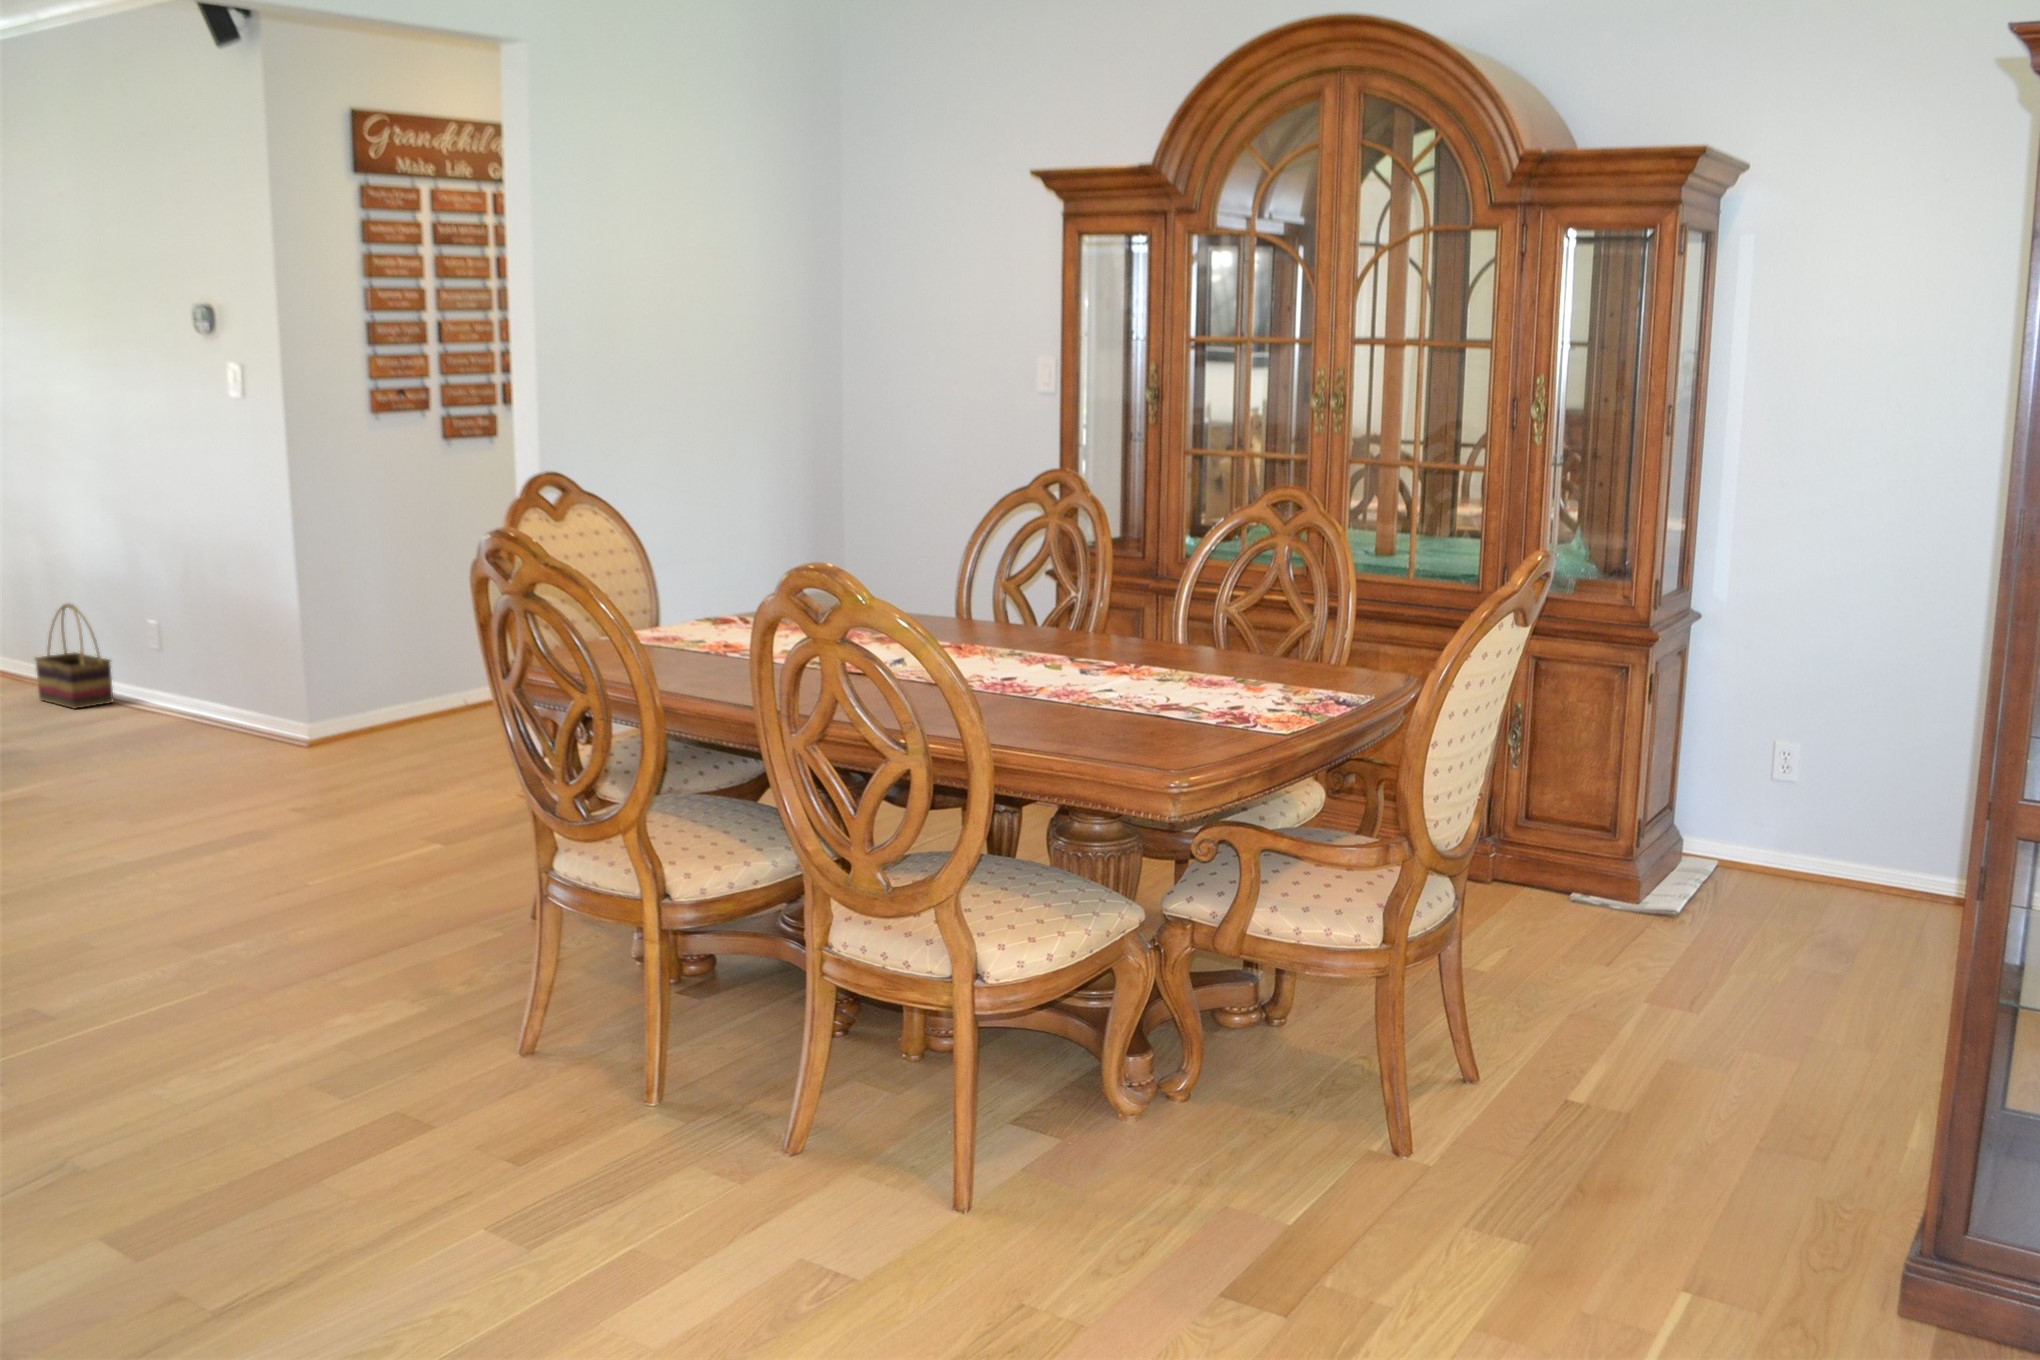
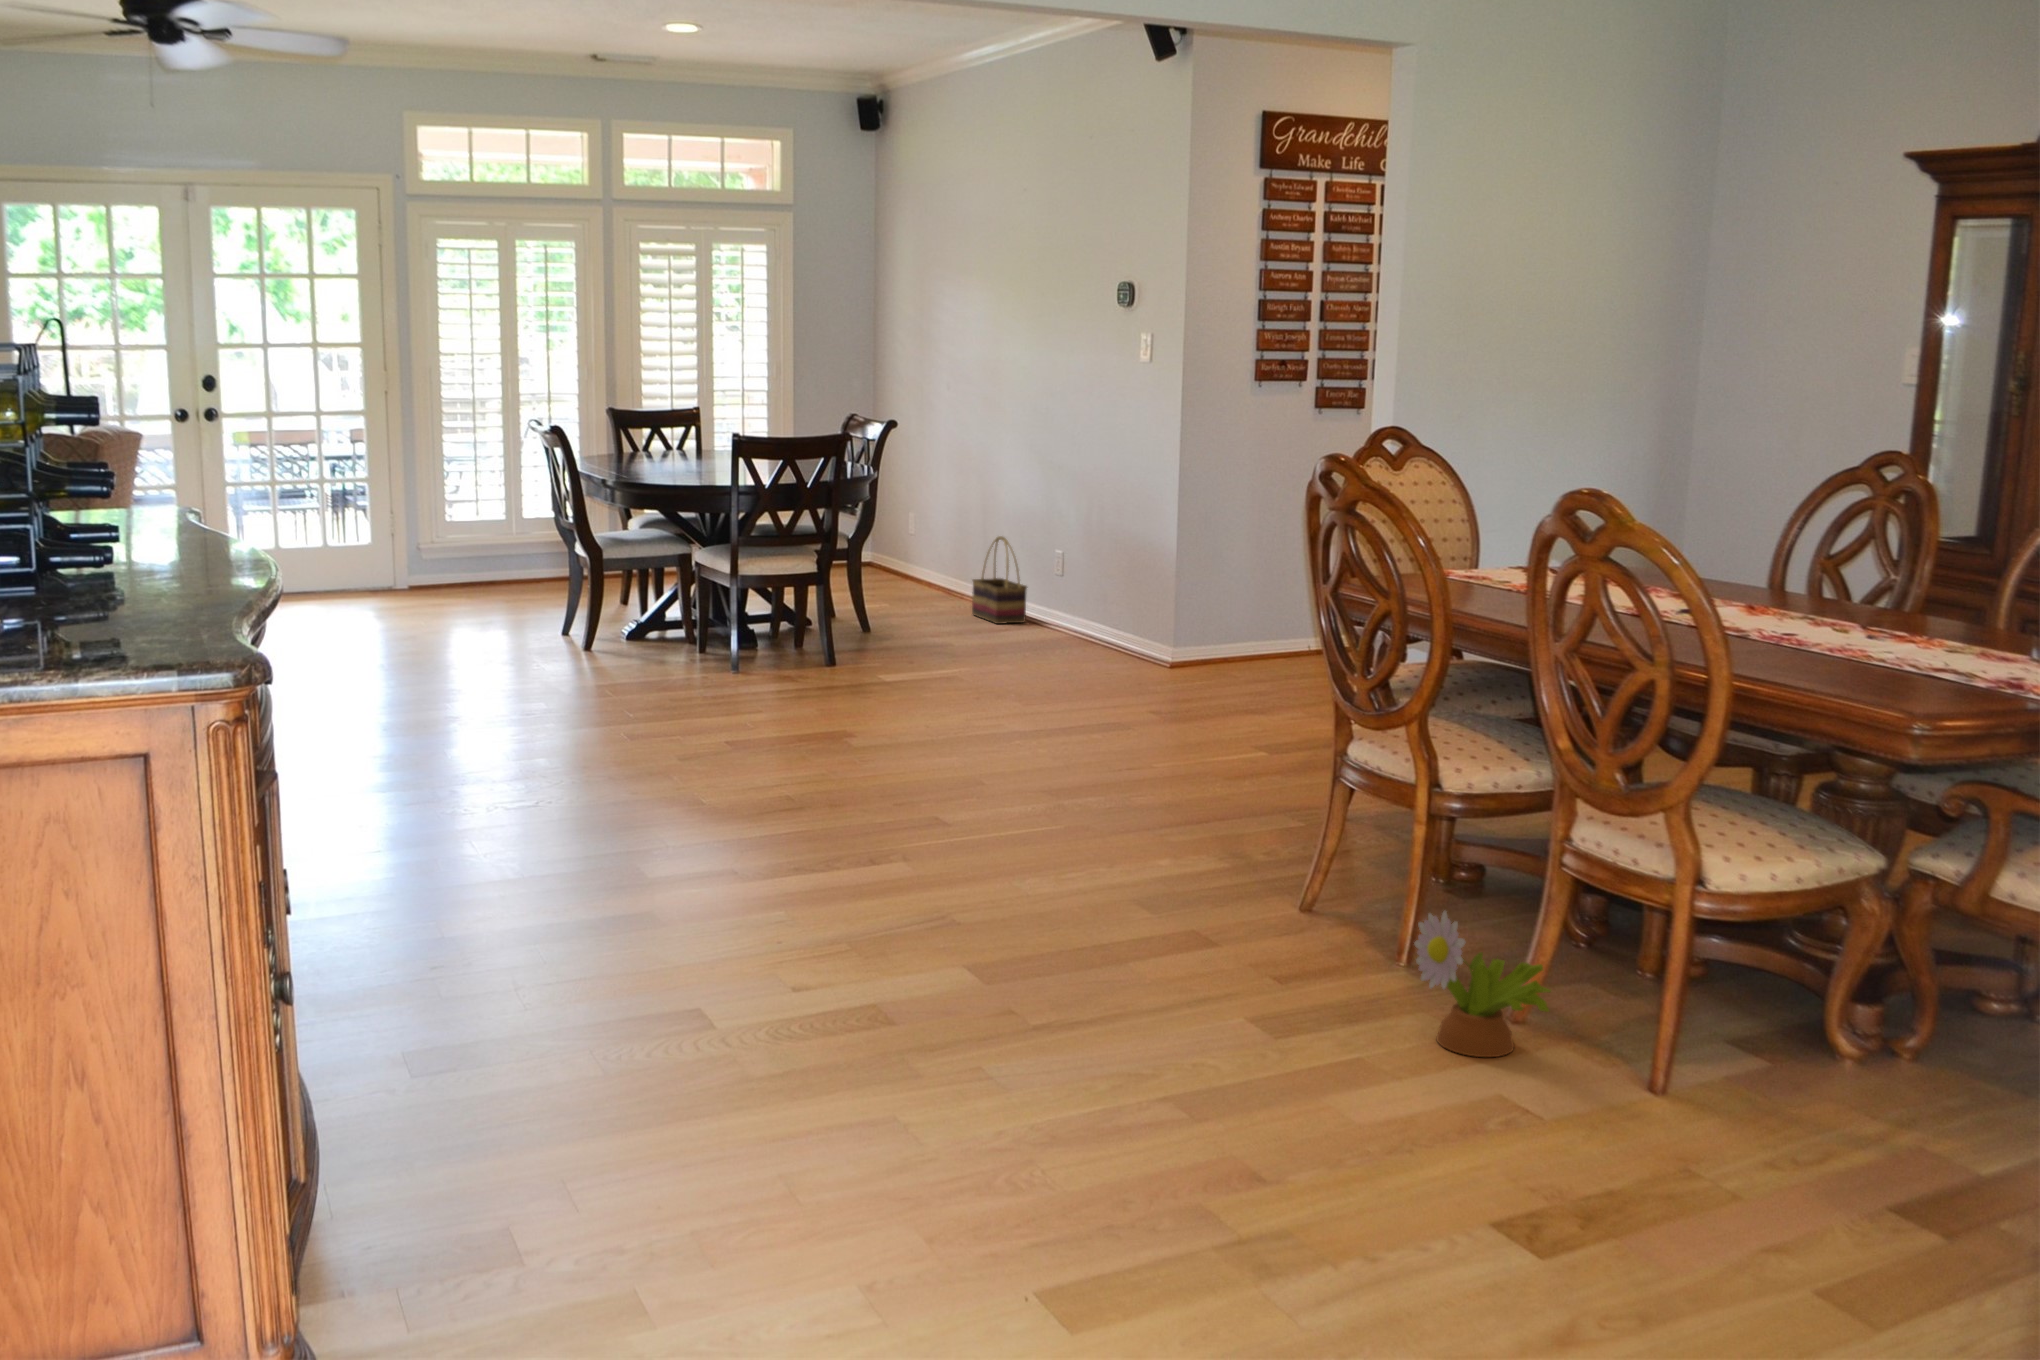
decorative plant: none [672,1062,834,1221] -> present [1414,911,1551,1057]

